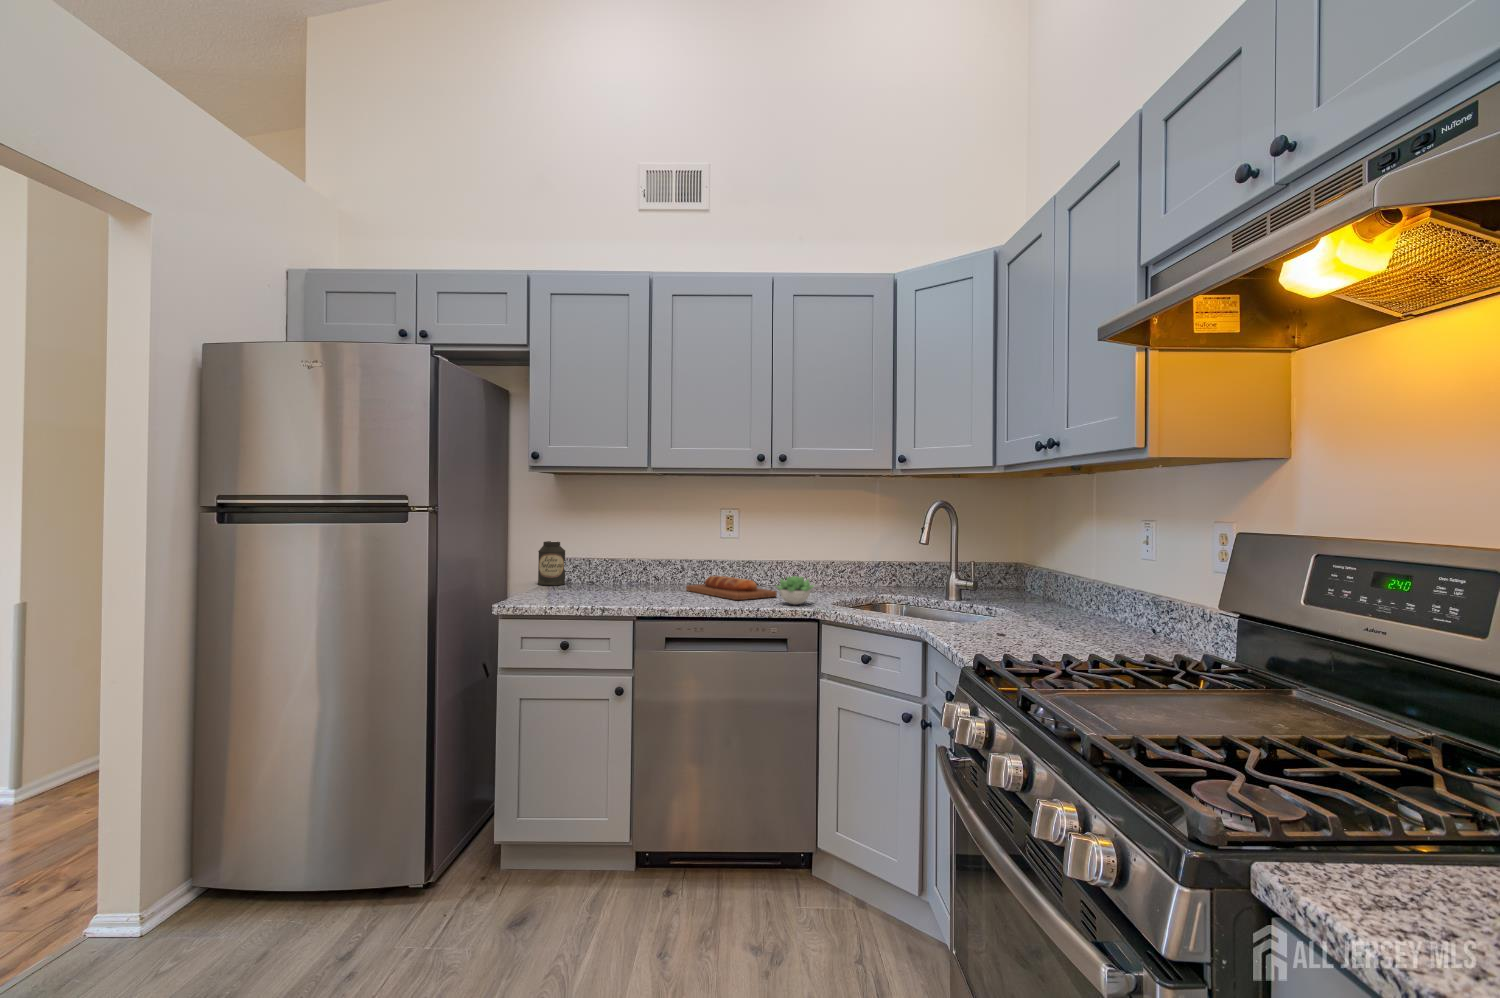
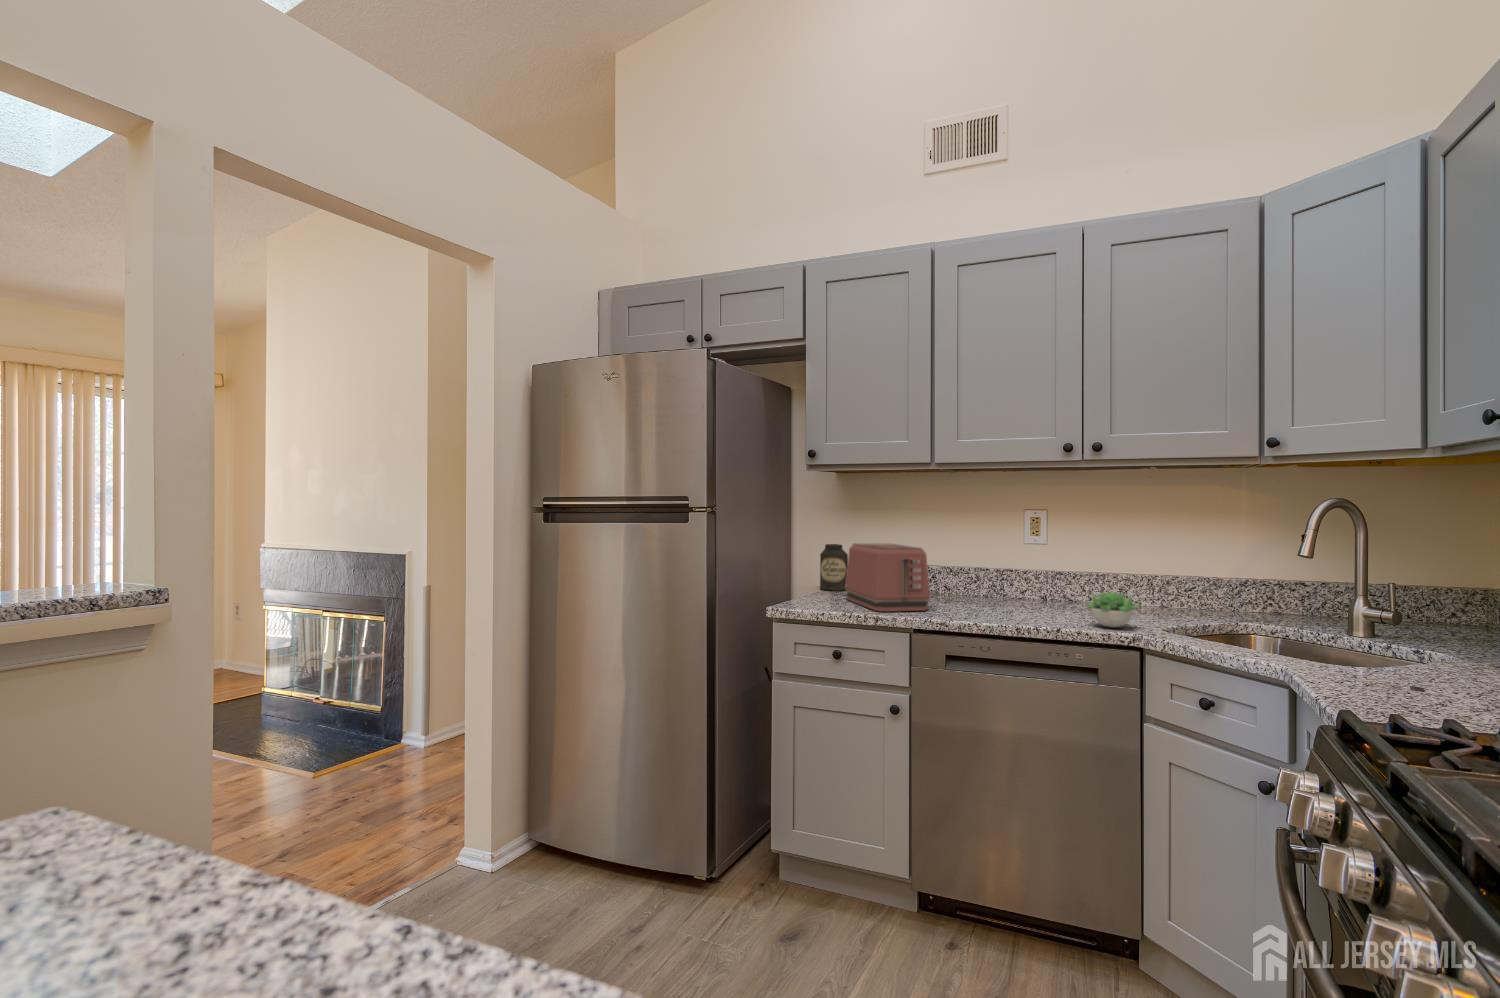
toaster: none [567,540,648,602] -> present [846,543,930,612]
bread loaf: present [686,576,777,600] -> none [979,588,1091,618]

